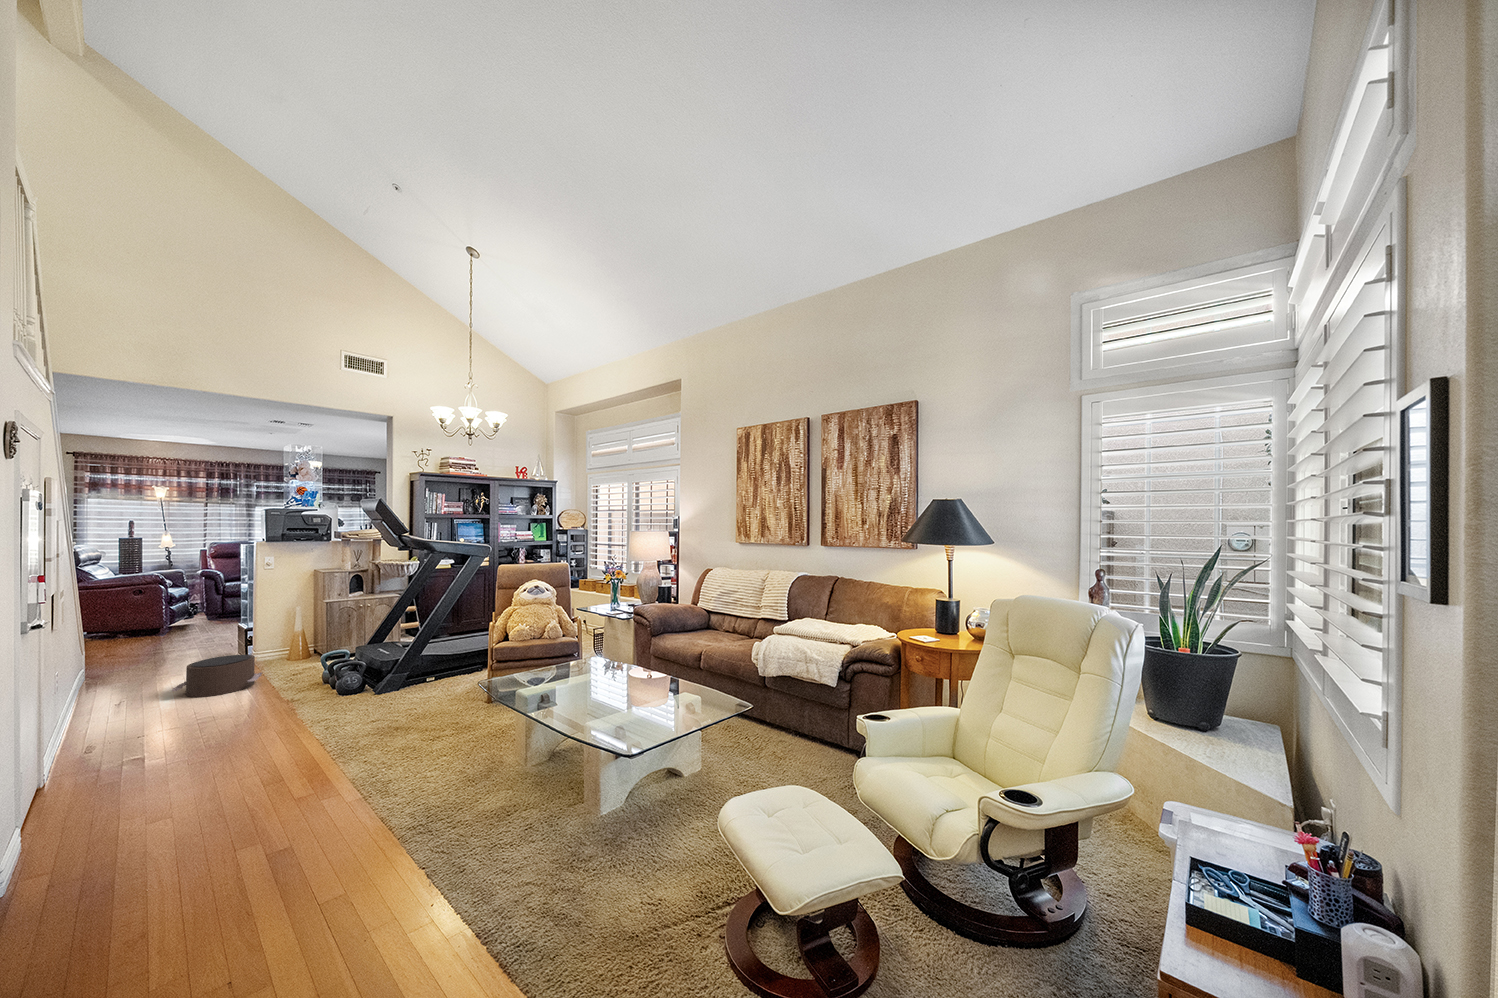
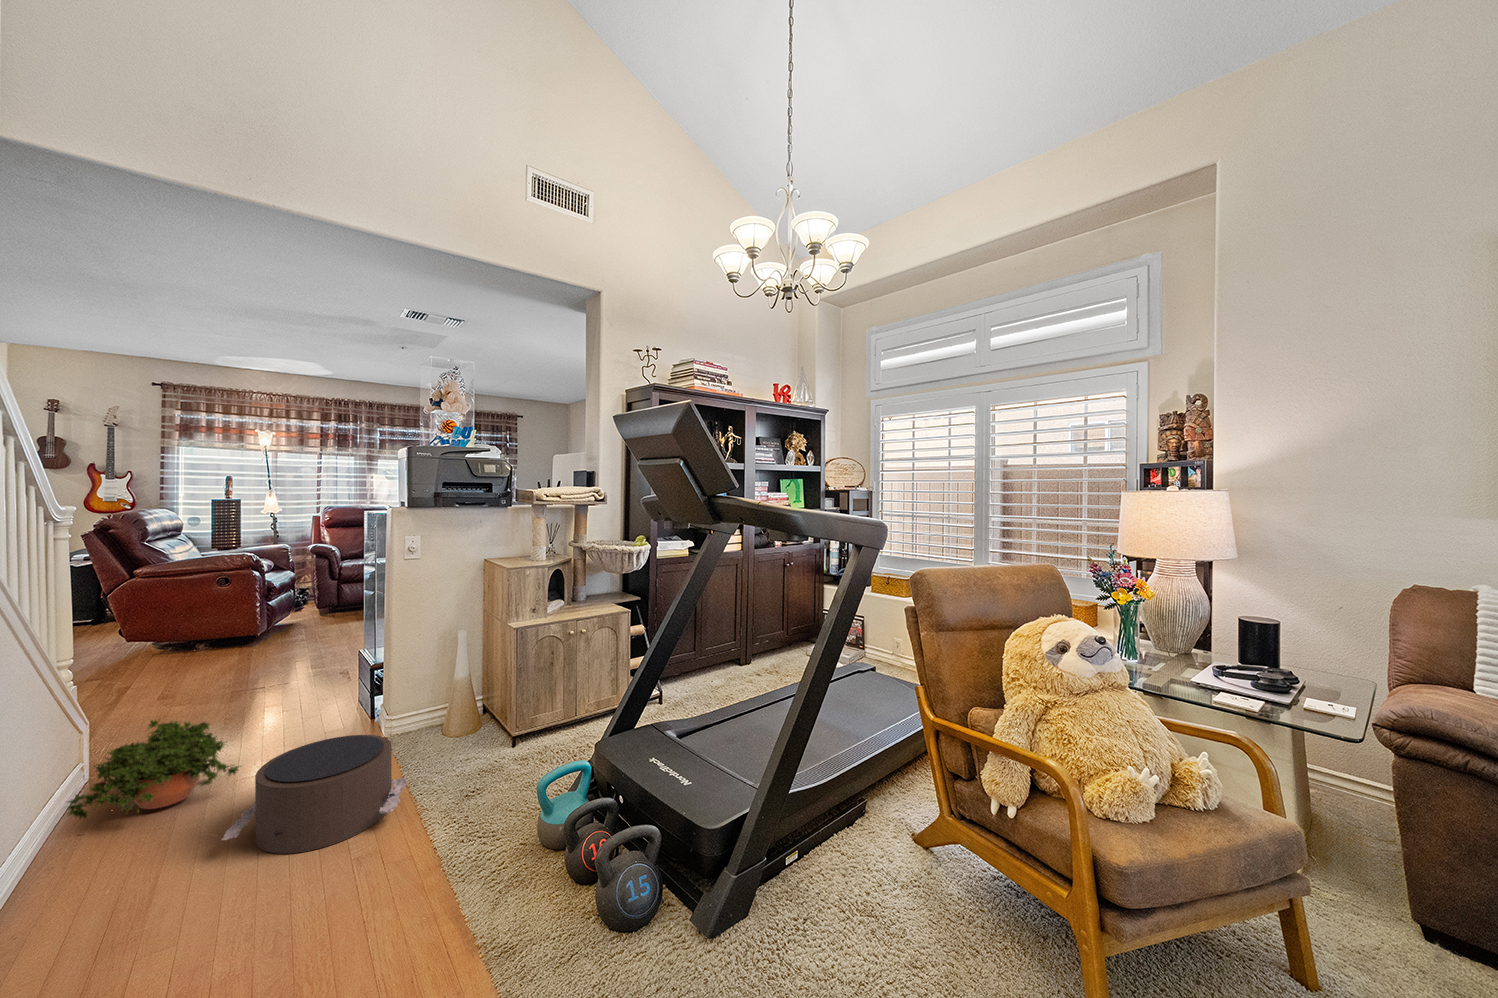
potted plant: none [85,651,176,694] -> present [67,720,241,819]

